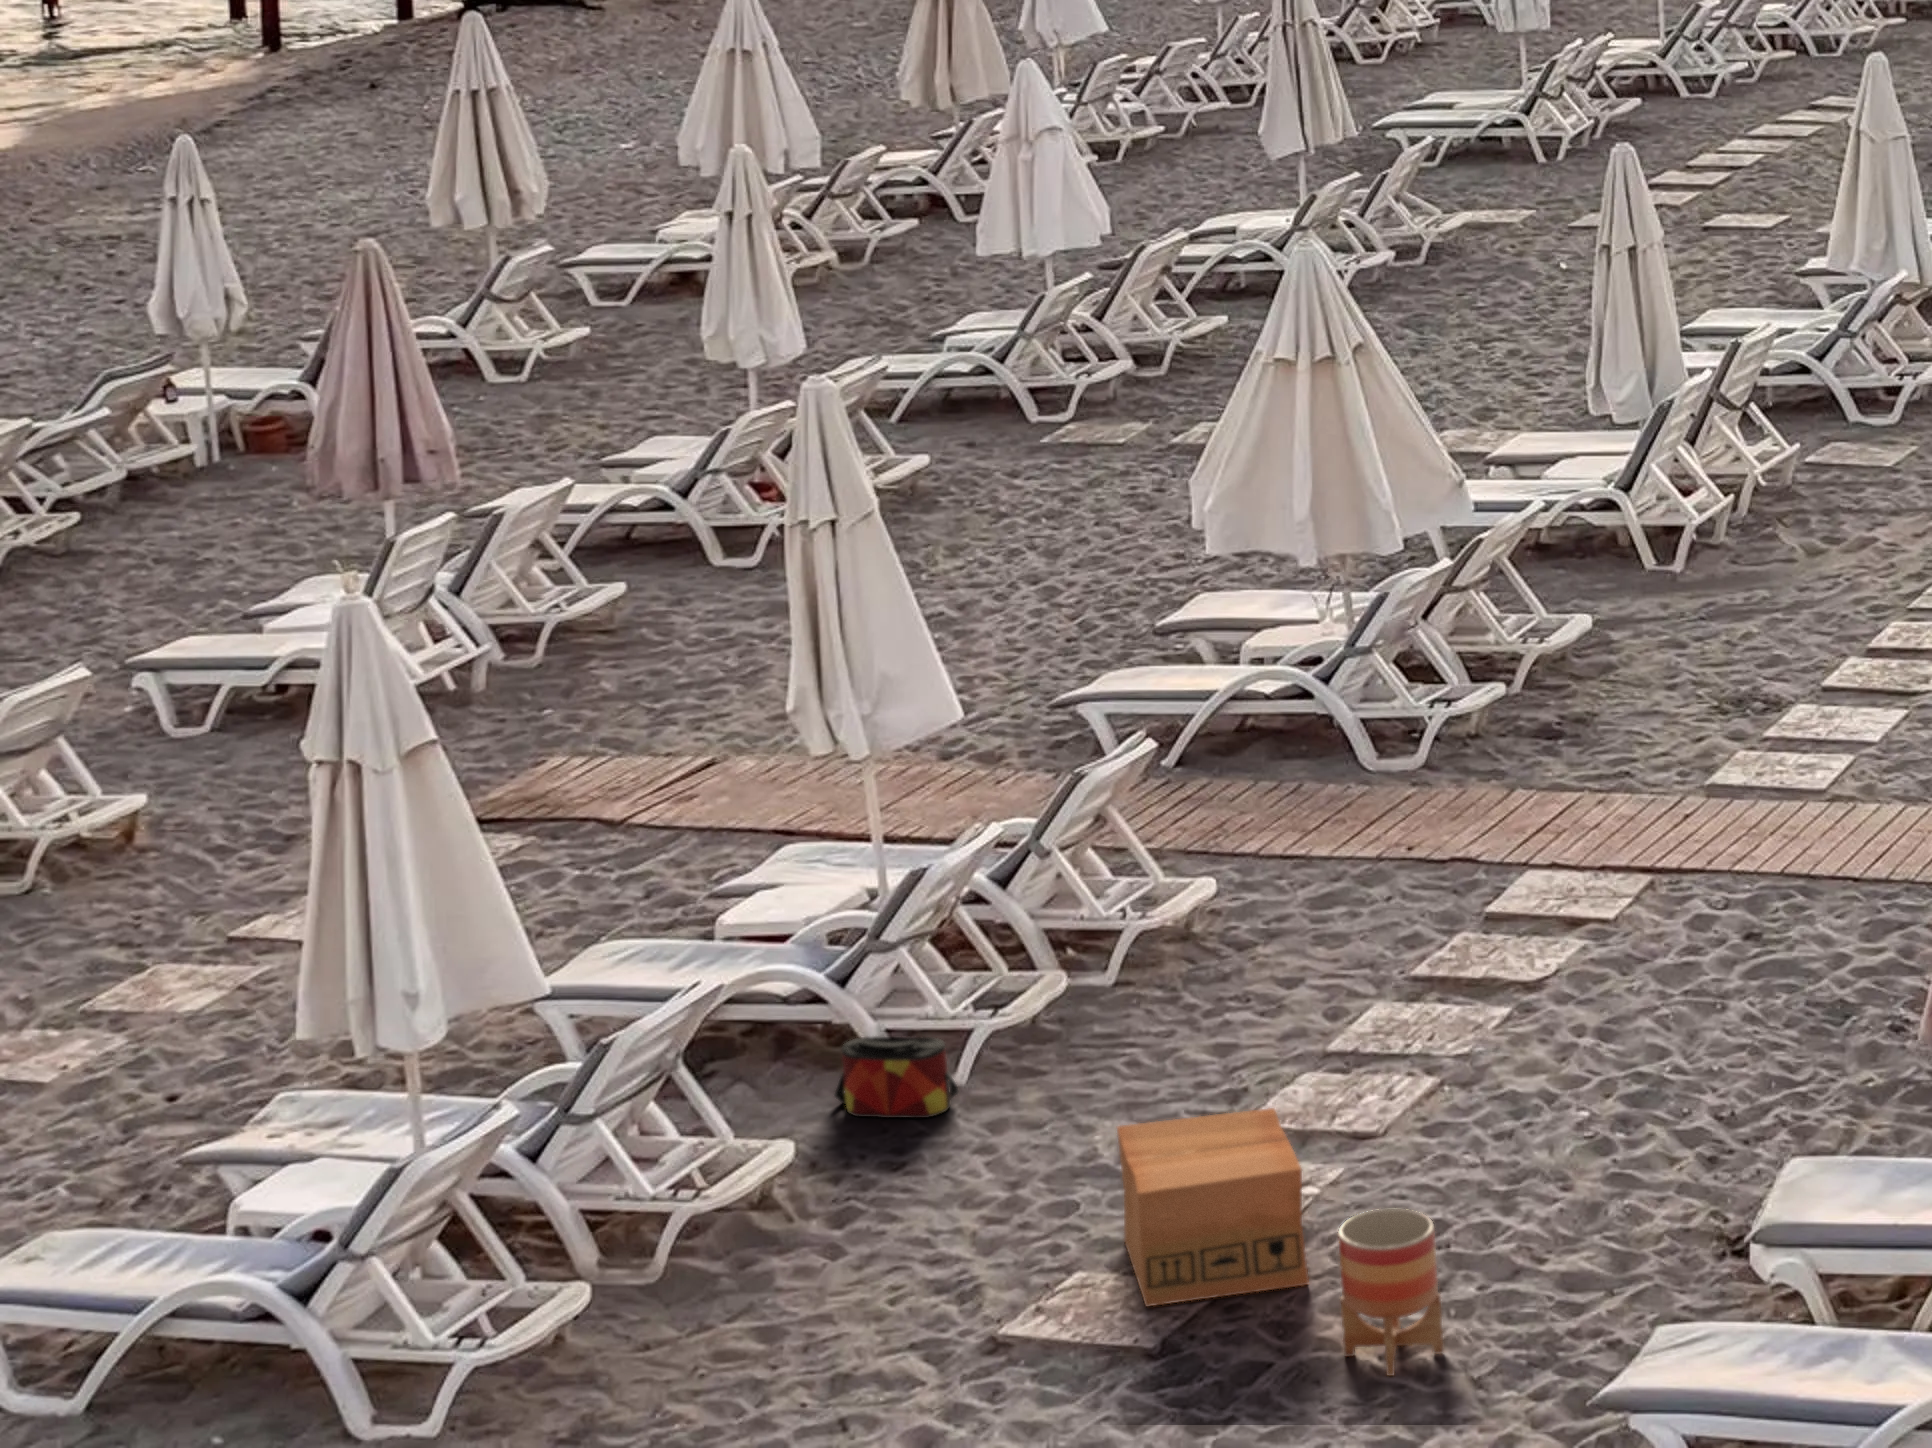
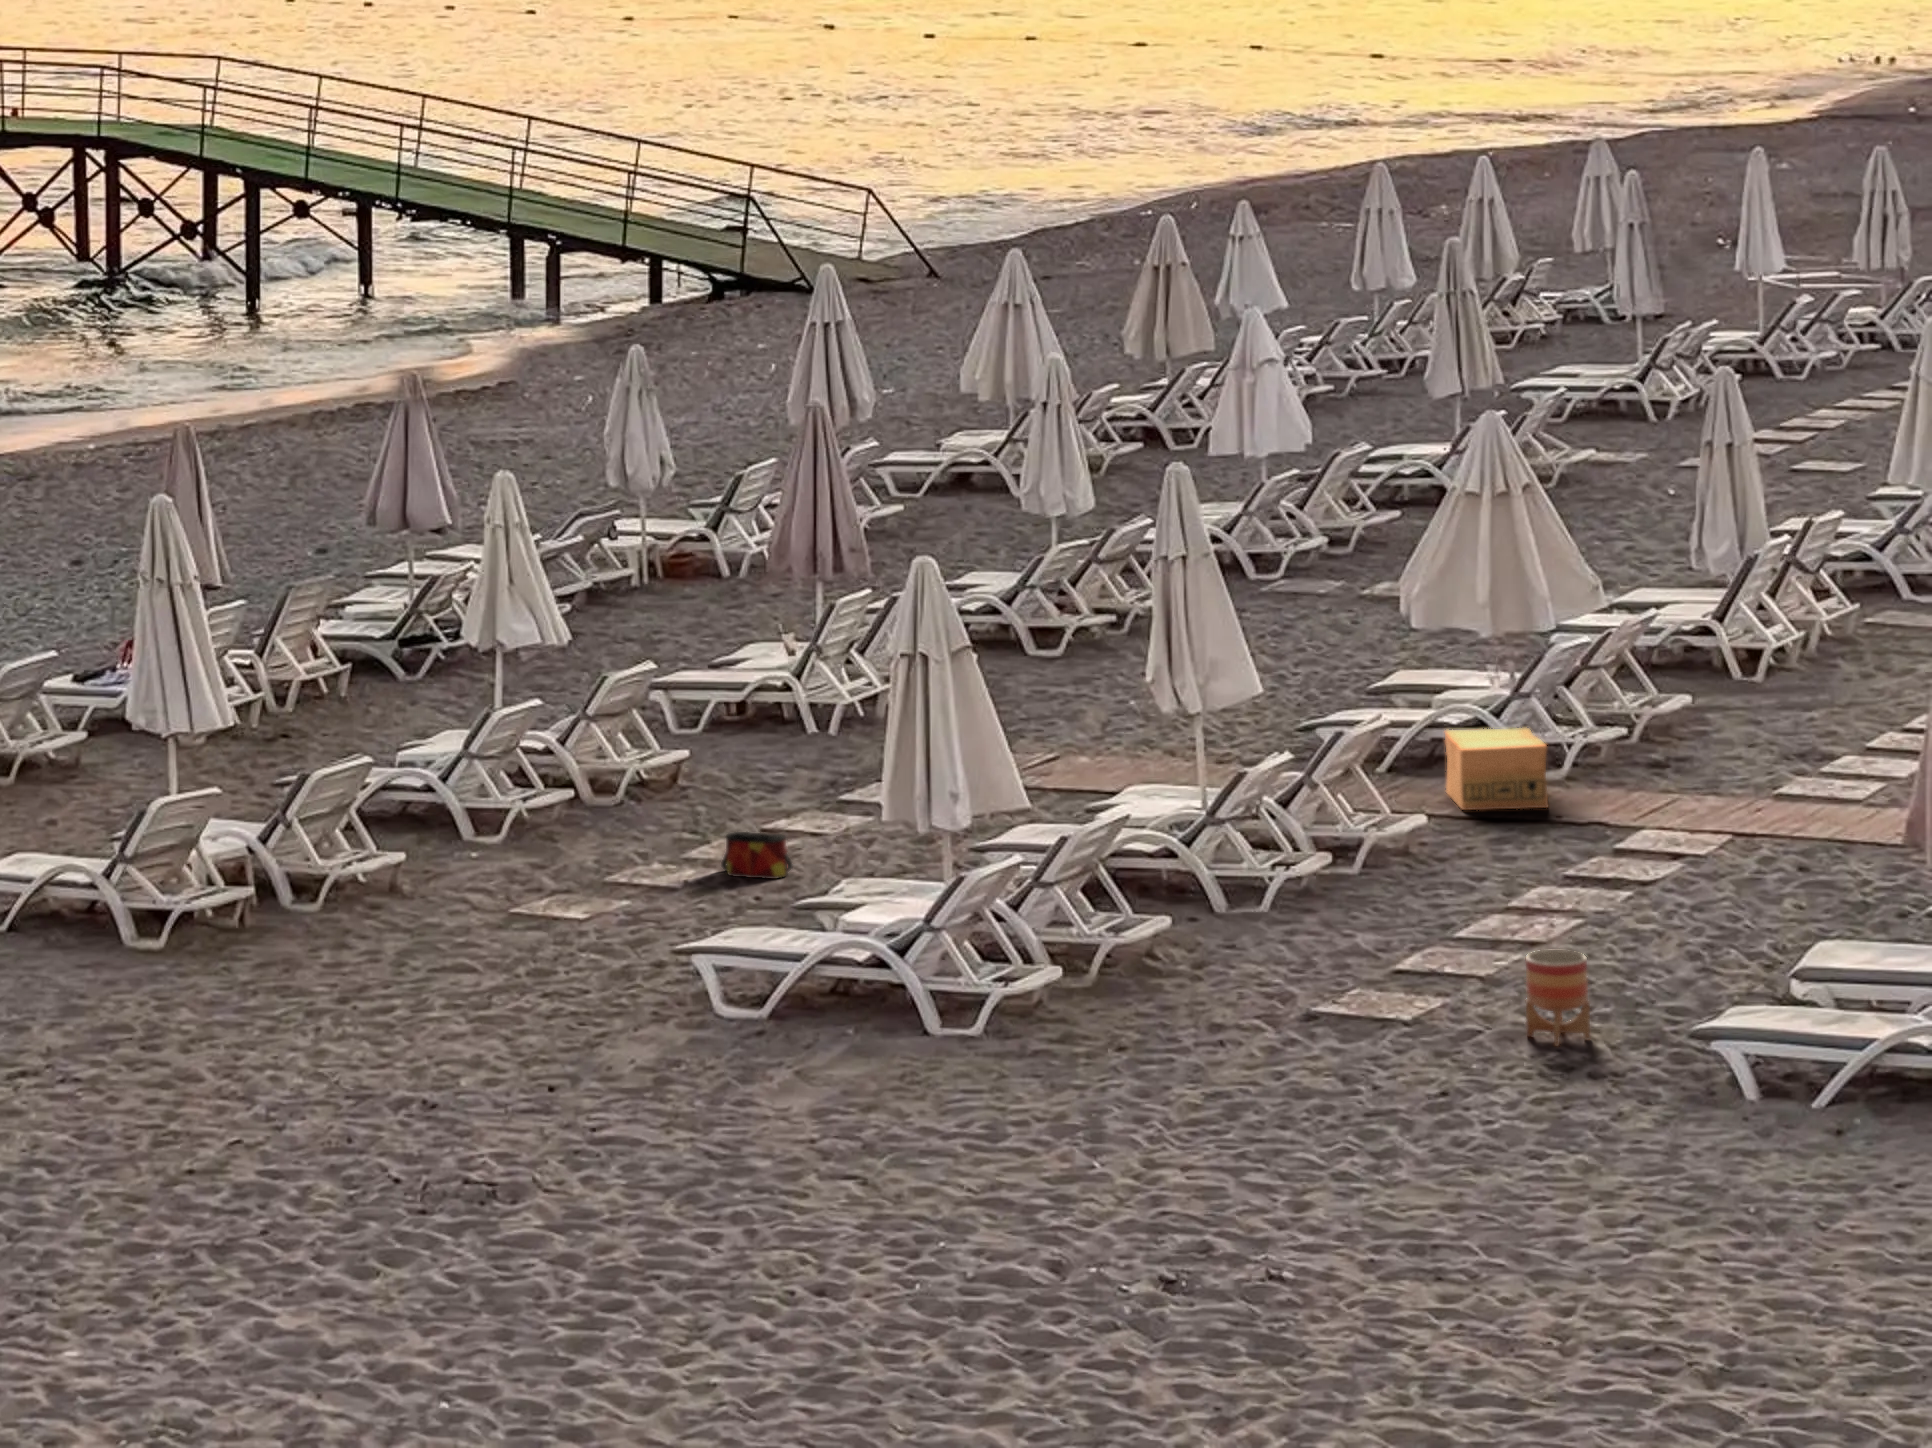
bag: present [835,1036,958,1118] -> present [721,832,792,879]
cardboard box: present [1117,1108,1309,1306] -> present [1445,728,1549,810]

